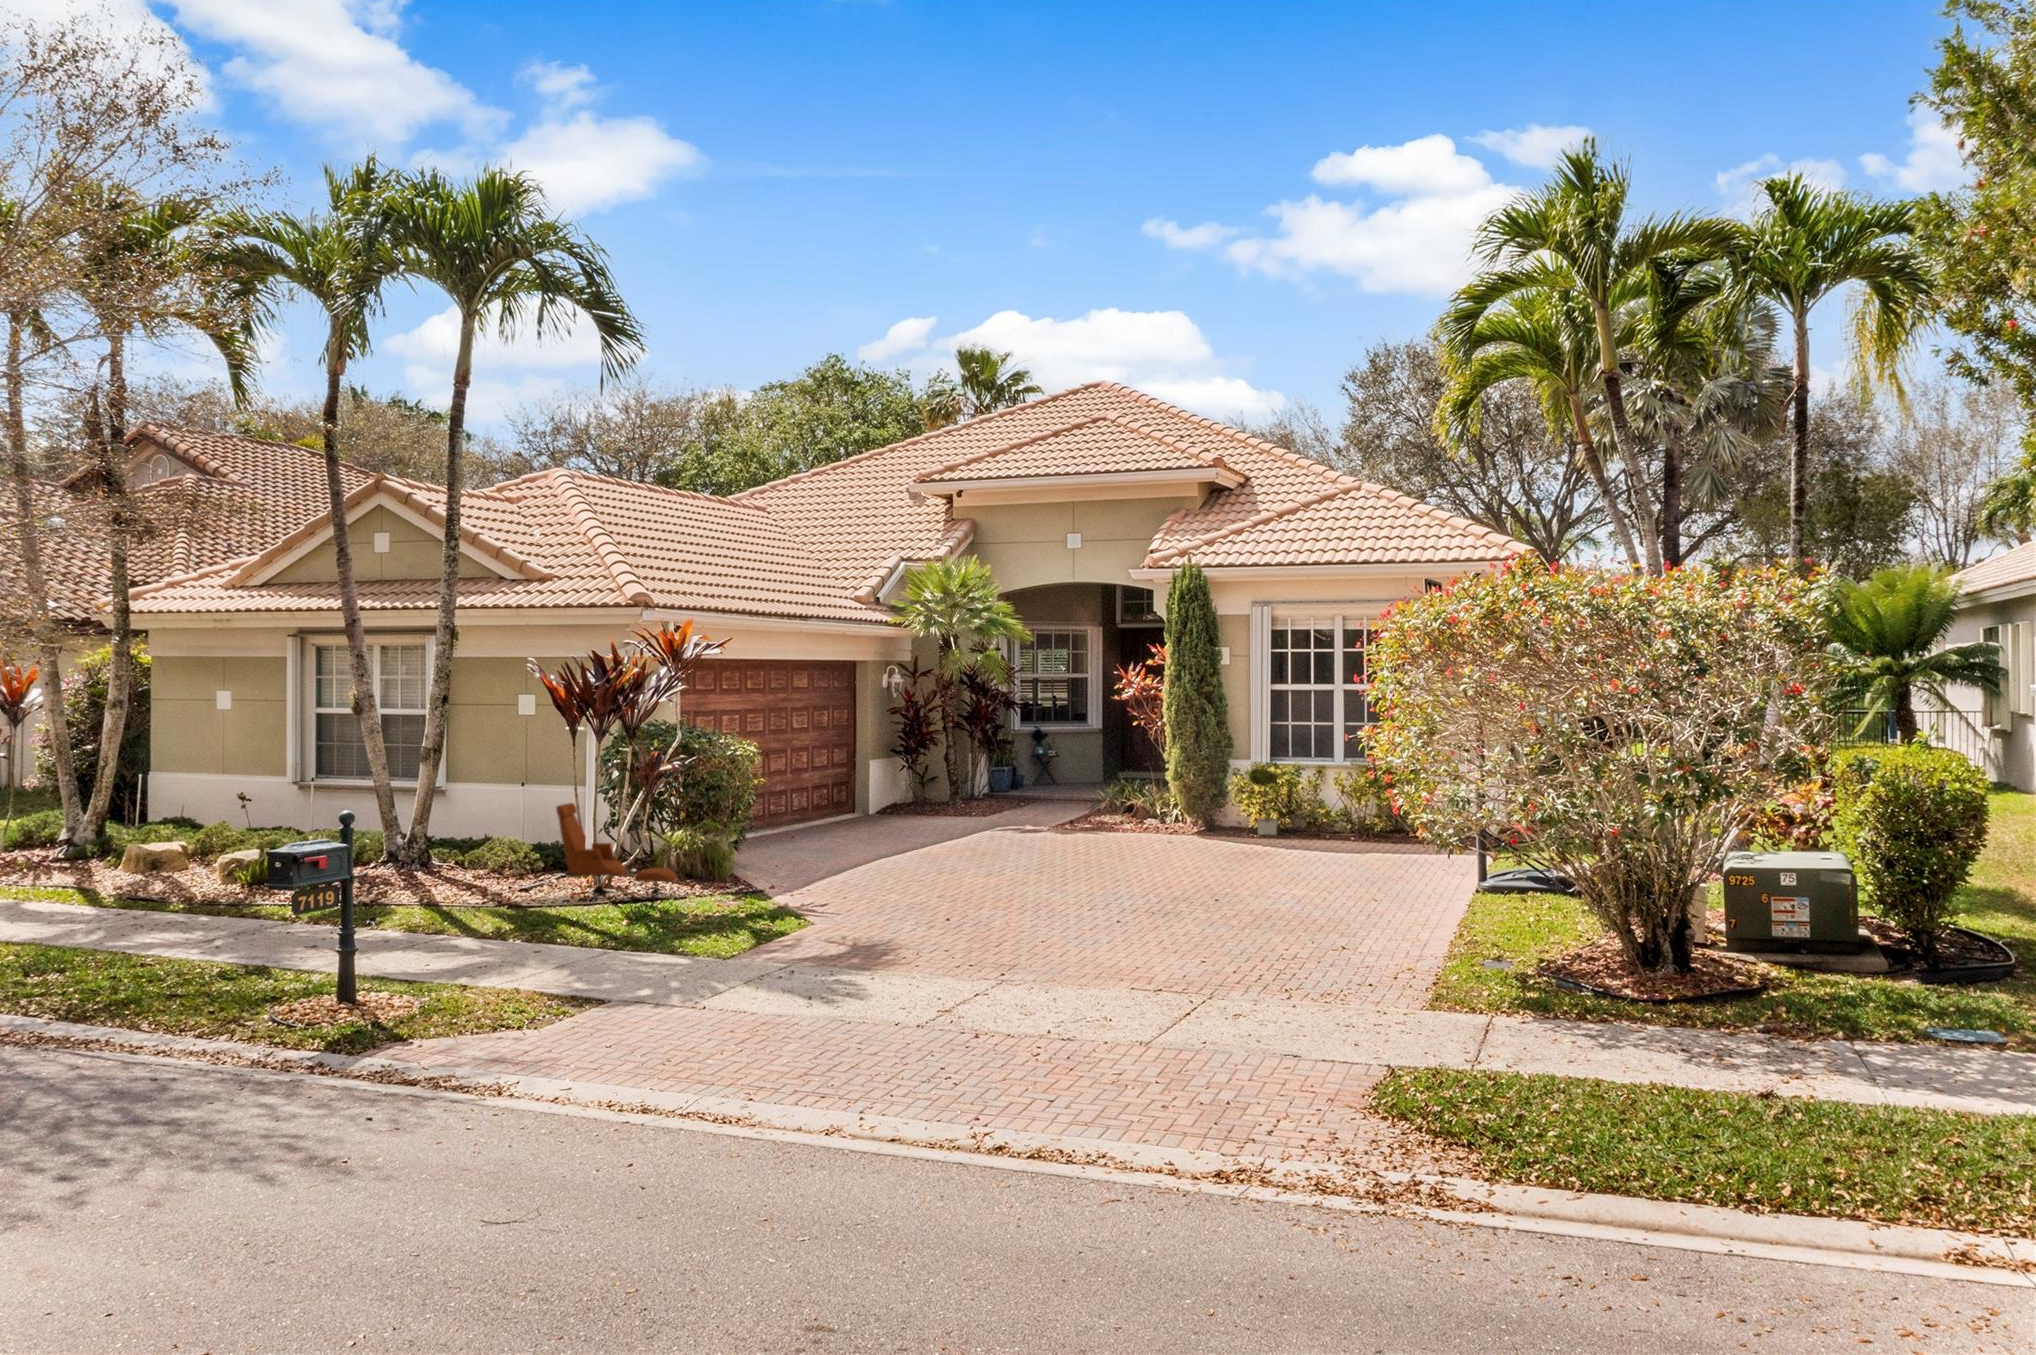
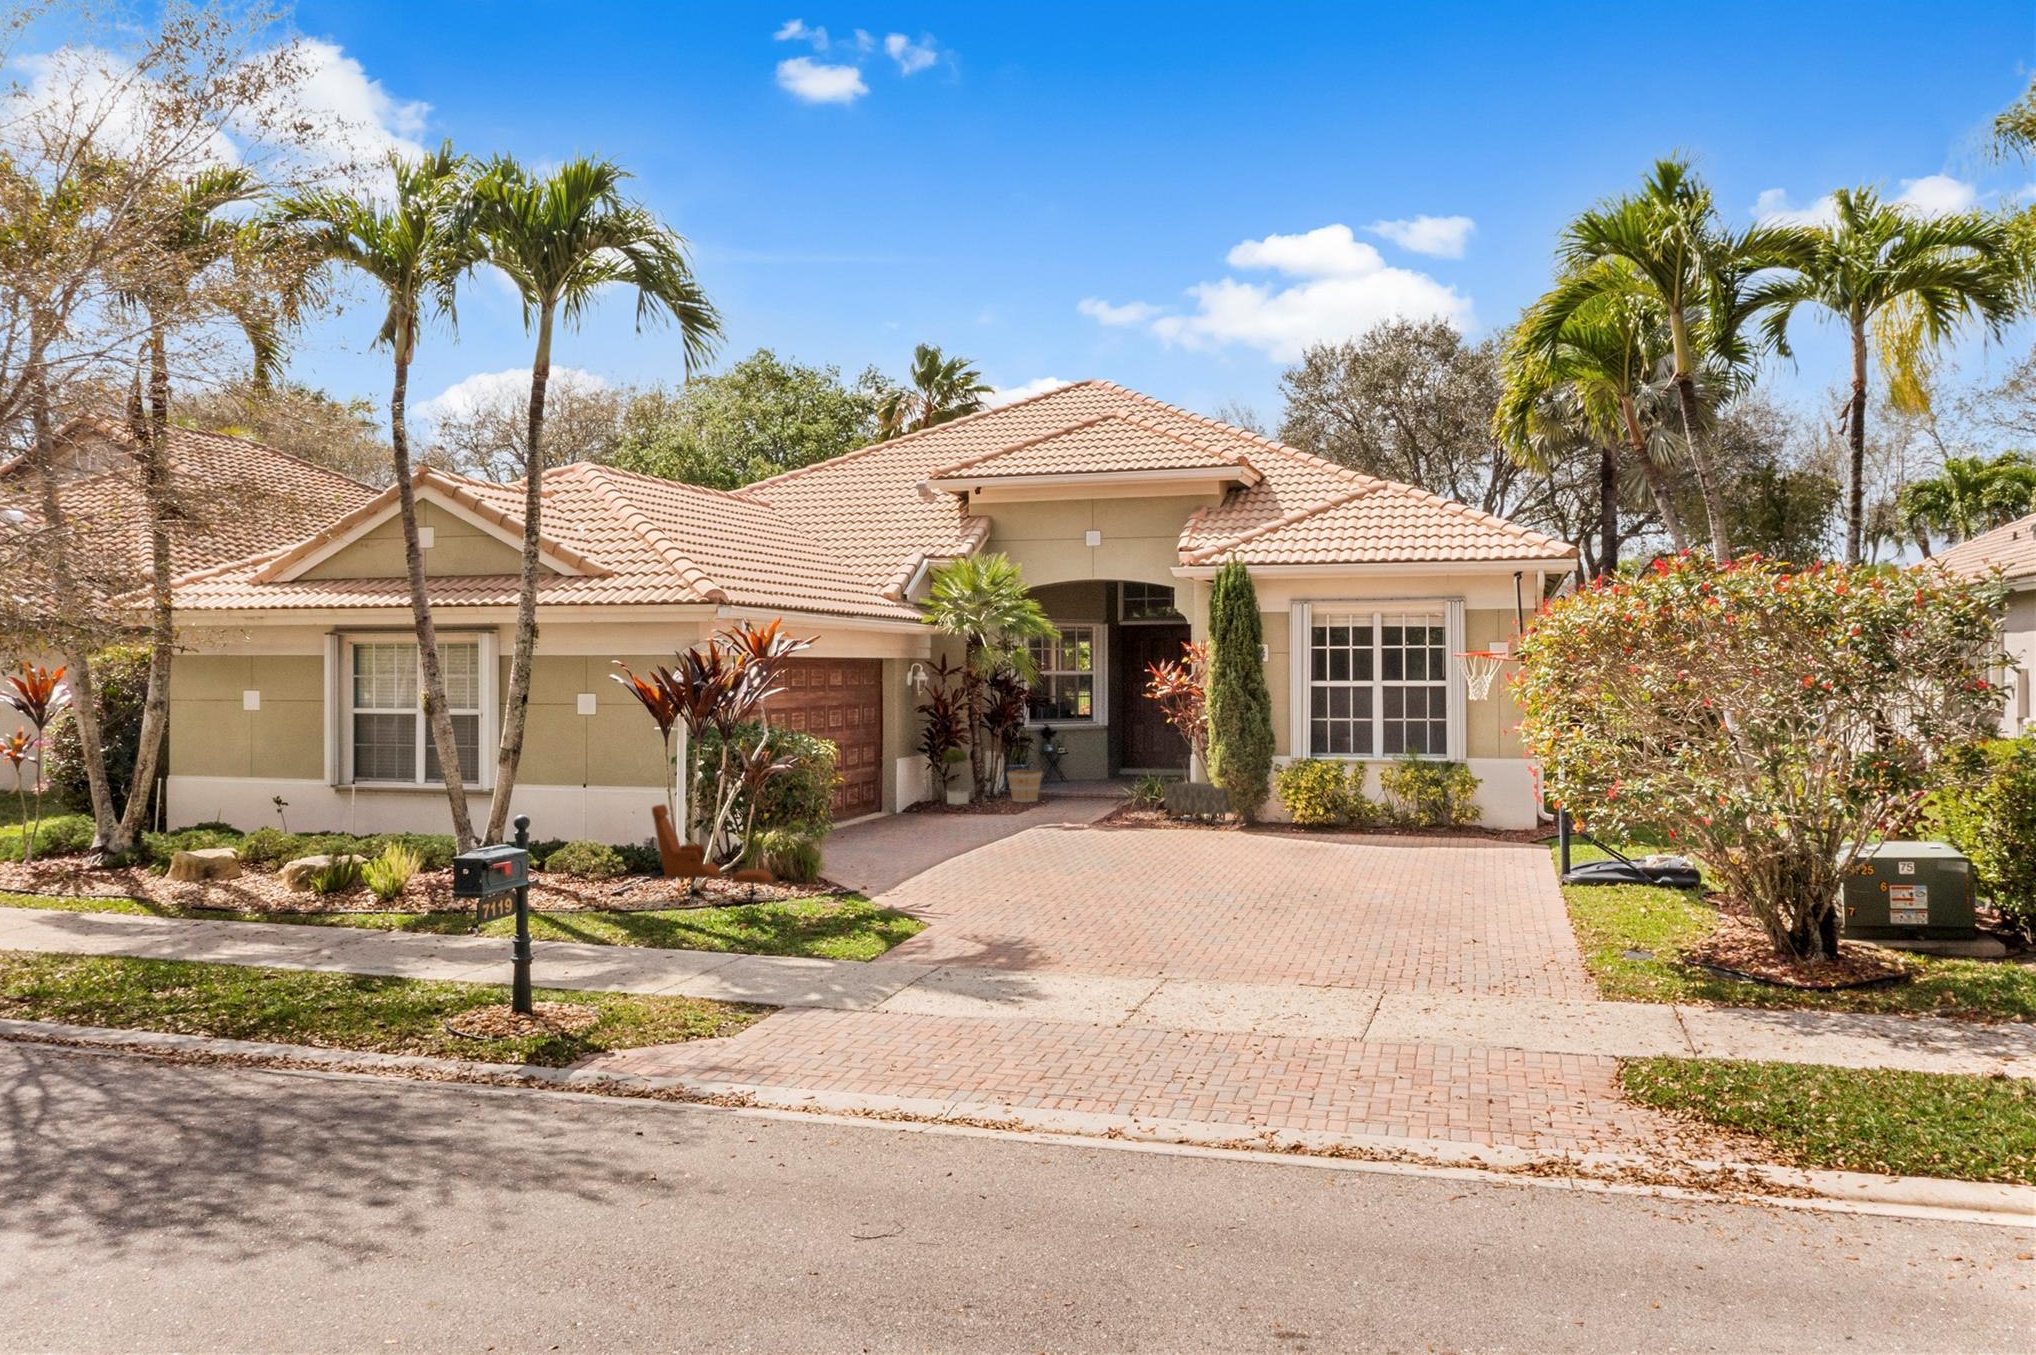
potted tree: present [1249,768,1278,835] -> present [943,749,969,805]
wooden bucket: none [979,774,1015,807] -> present [1007,770,1042,803]
bench: none [1123,787,1195,832] -> present [1164,782,1236,826]

